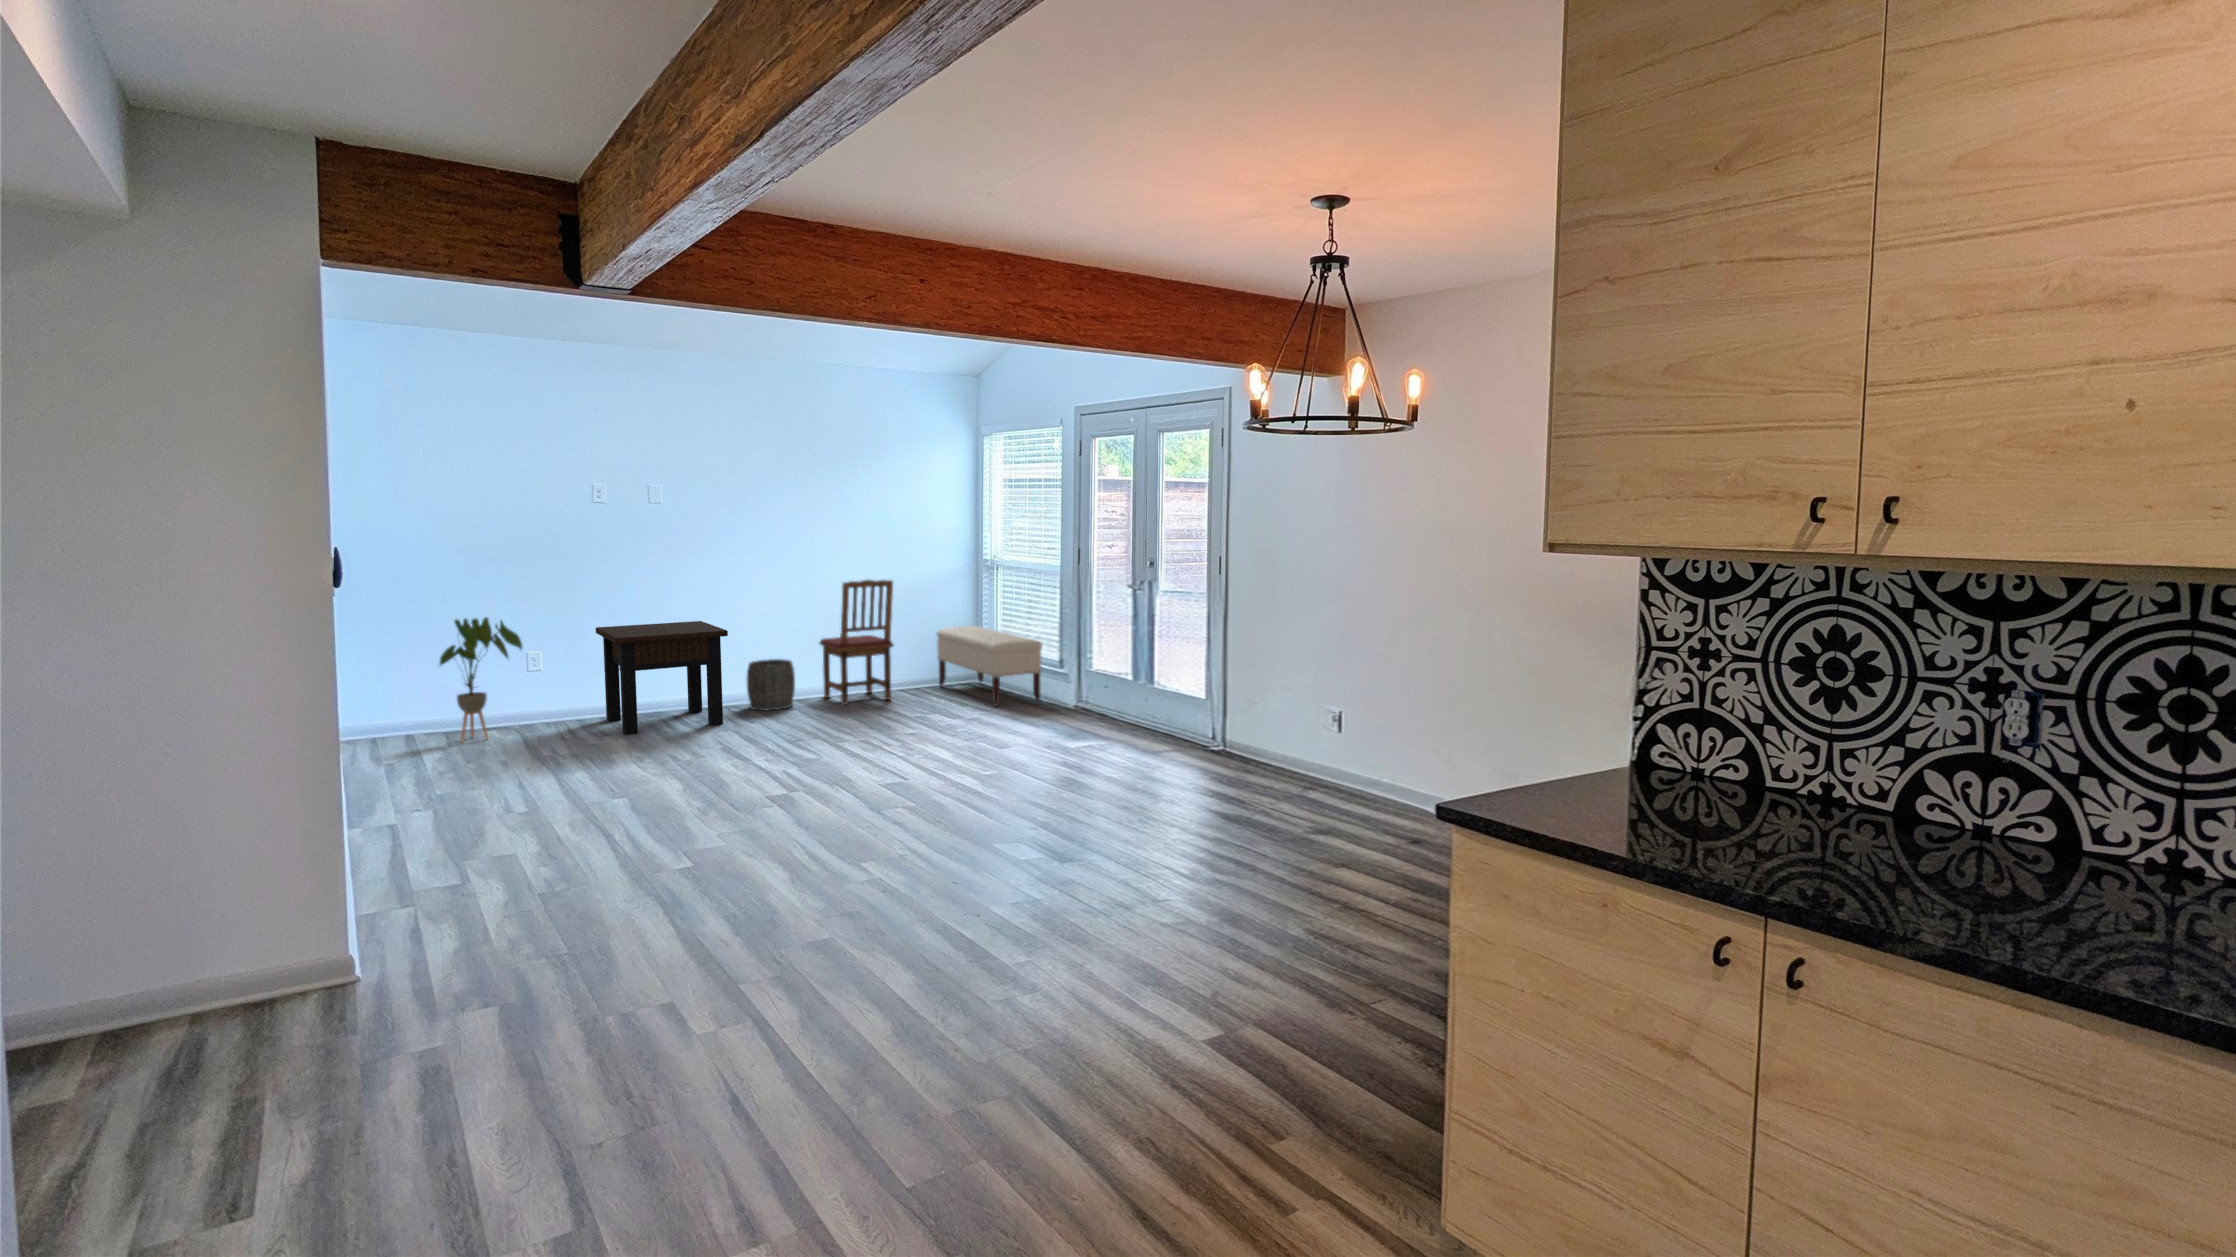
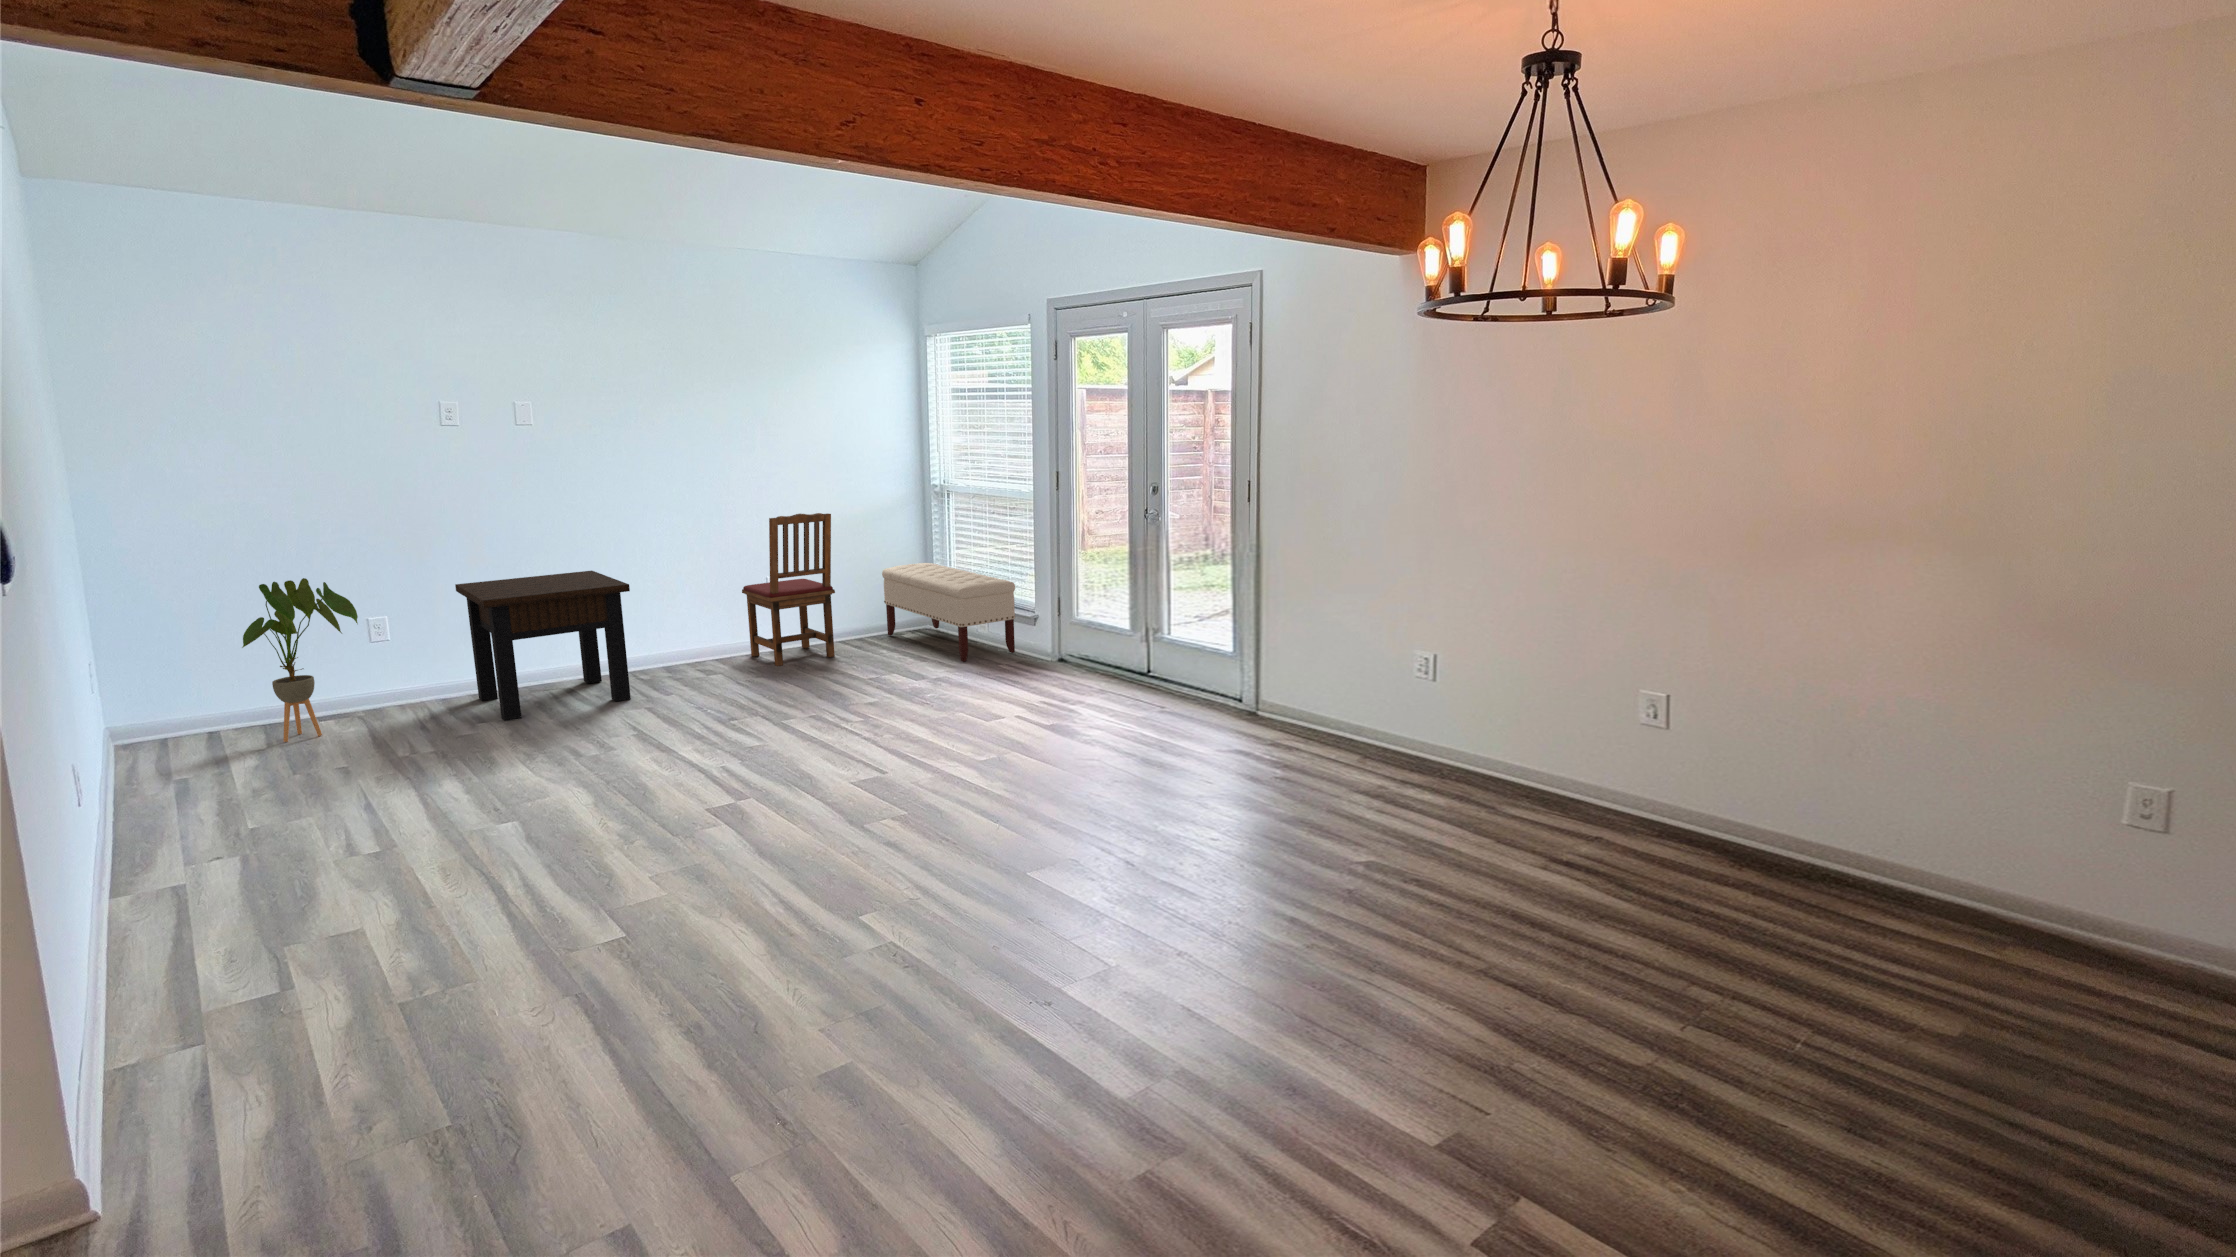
woven basket: present [747,659,795,710] -> none [655,613,716,677]

